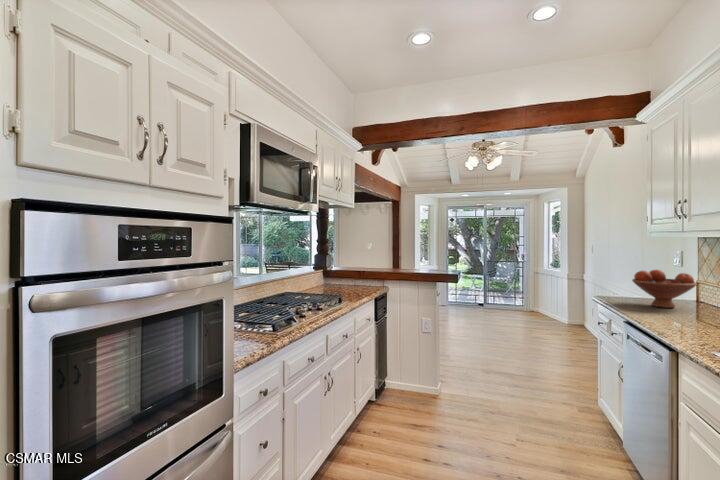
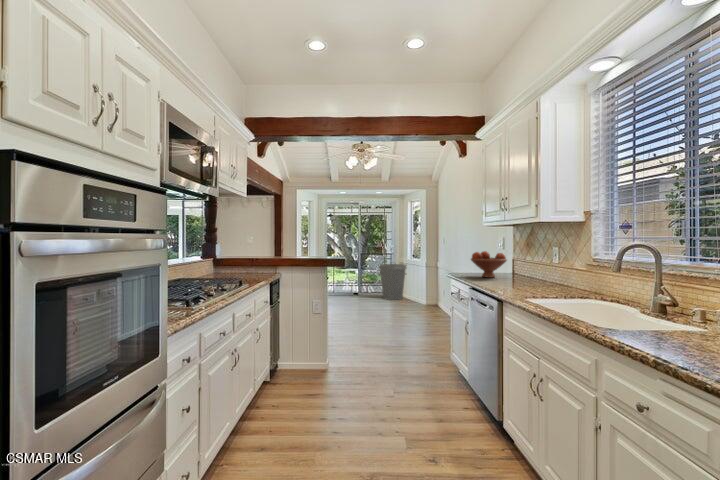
trash can: none [508,270,544,313] -> present [379,264,407,300]

